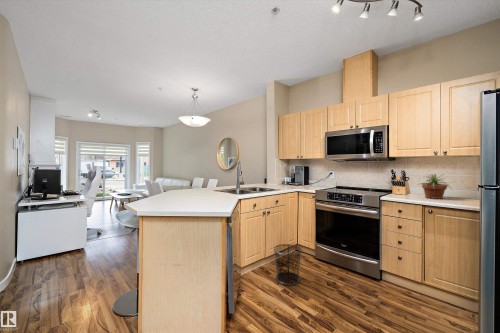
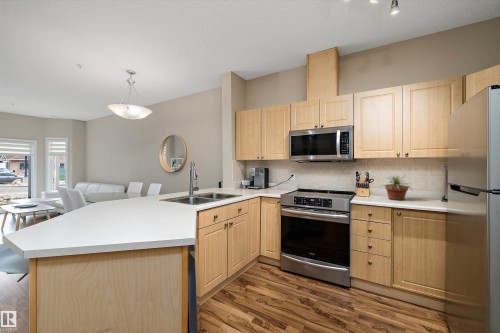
waste bin: present [274,244,302,285] -> none [240,260,273,311]

